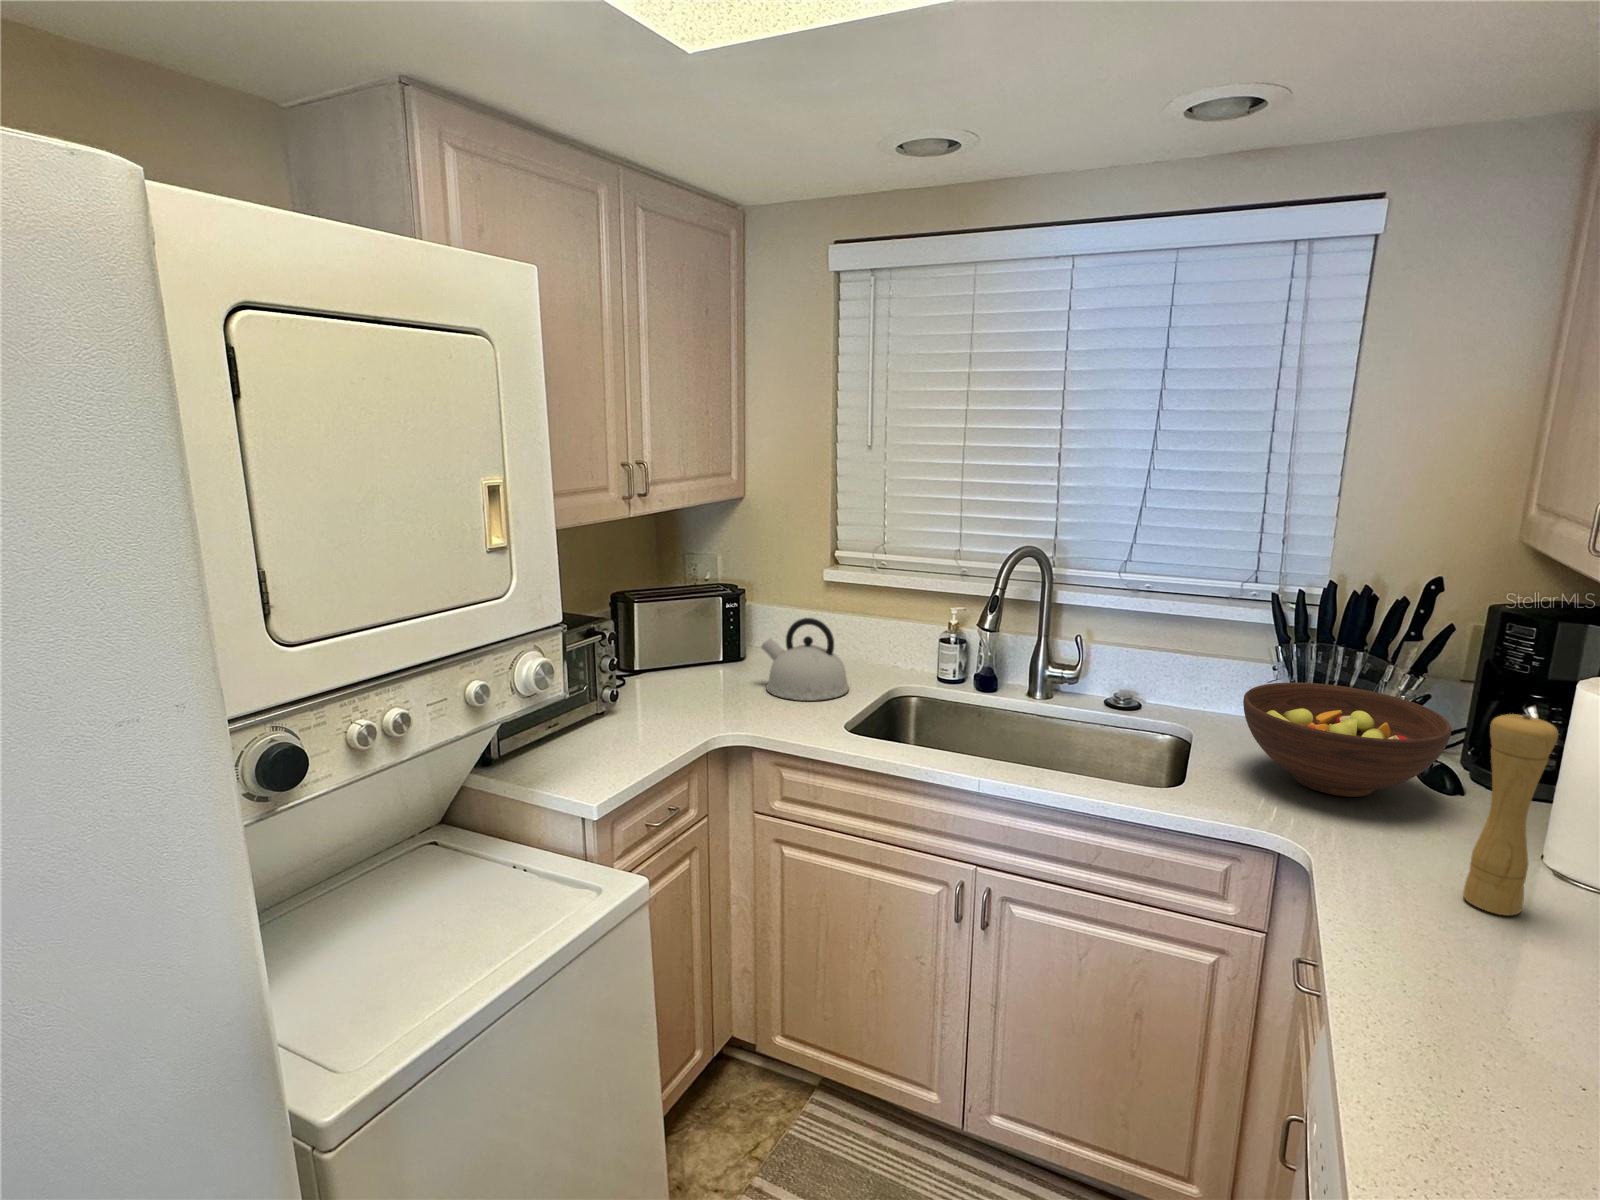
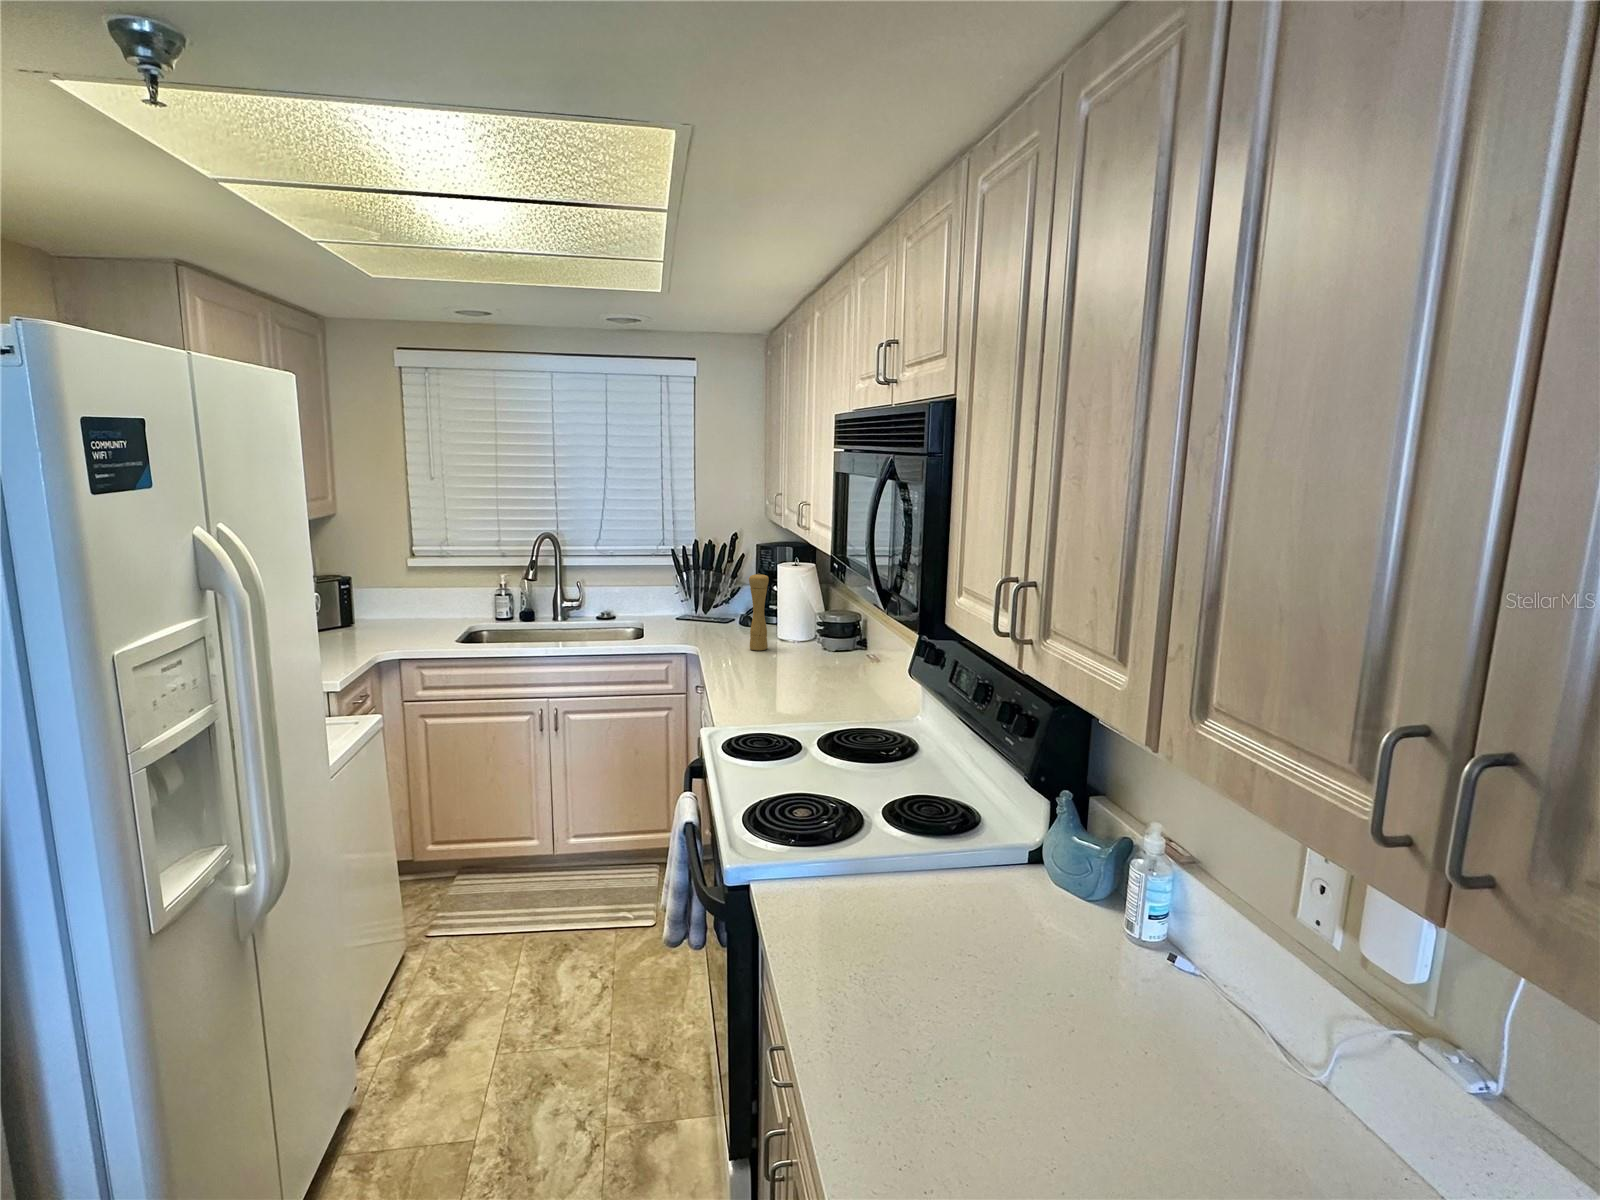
kettle: present [761,618,849,701] -> none [374,588,441,640]
fruit bowl: present [1243,683,1451,797] -> none [665,588,745,632]

